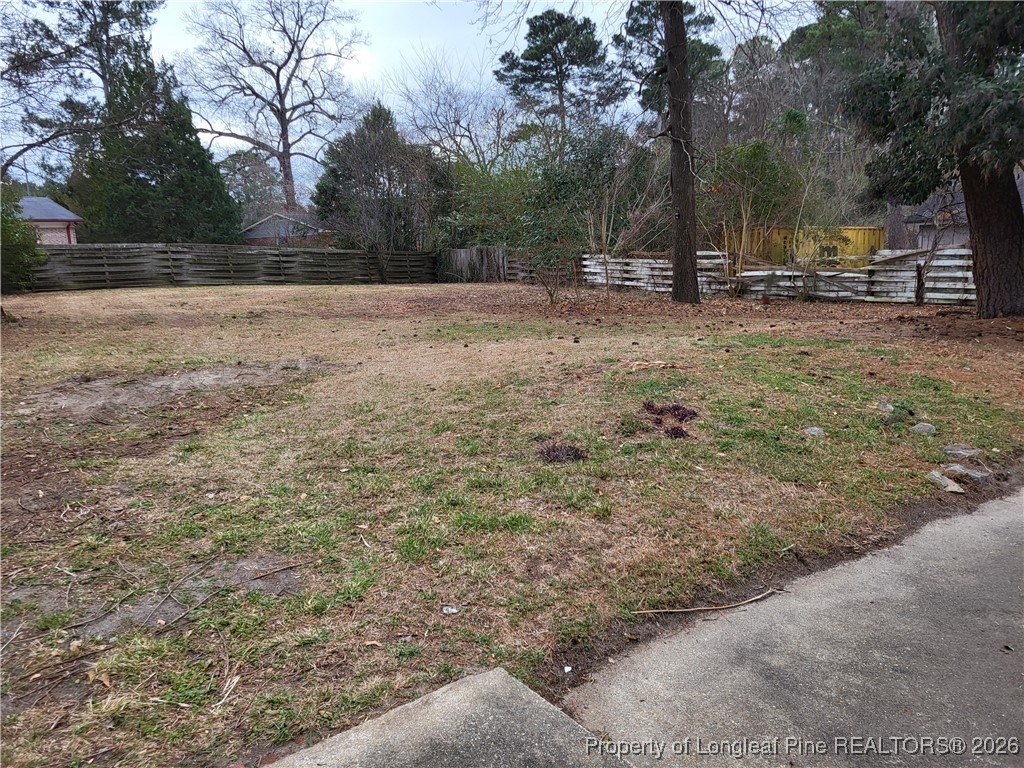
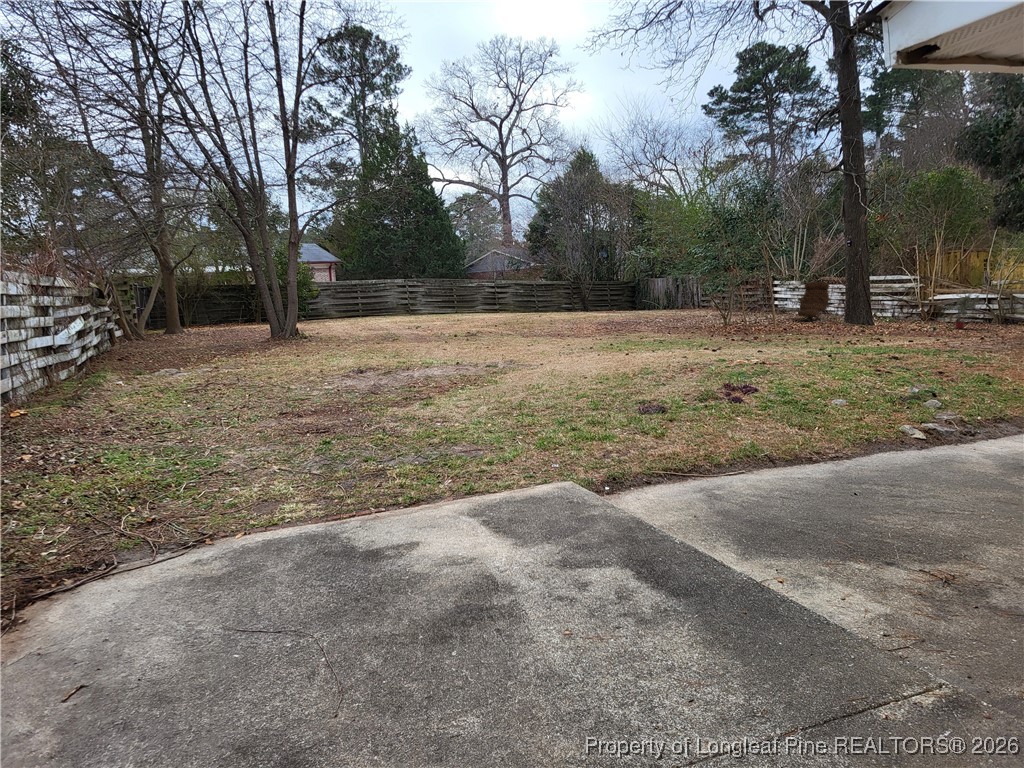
lounge chair: none [610,256,641,296] -> present [798,282,831,322]

